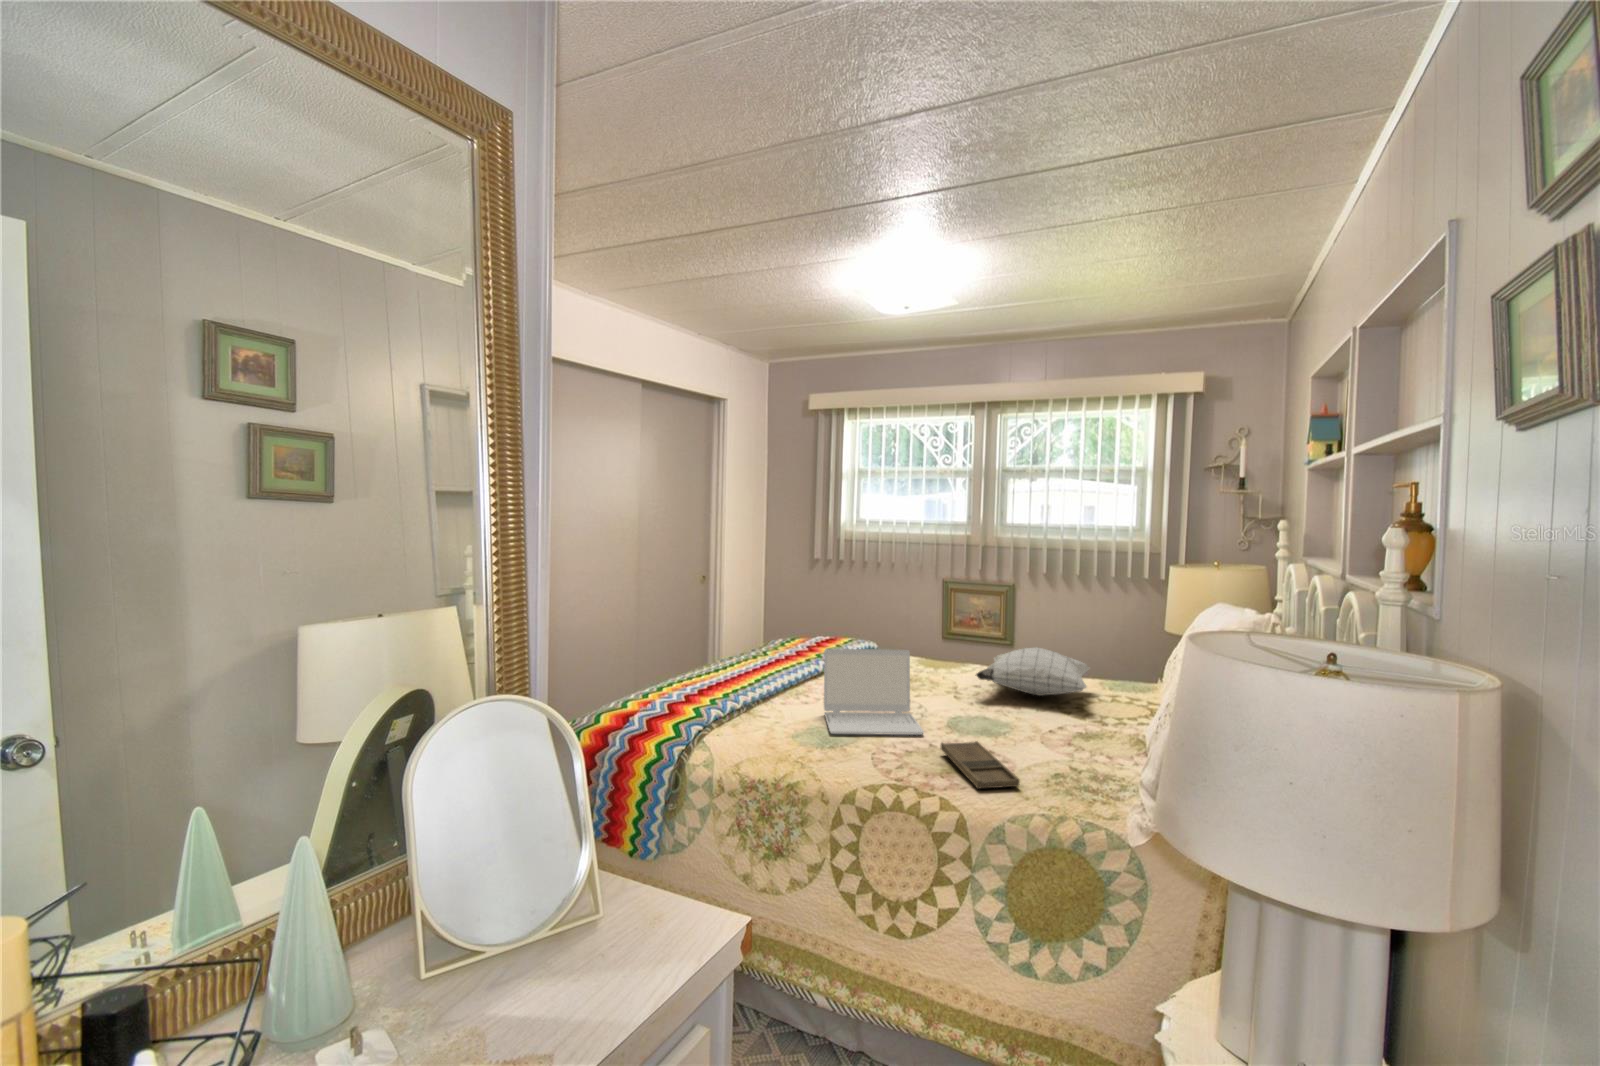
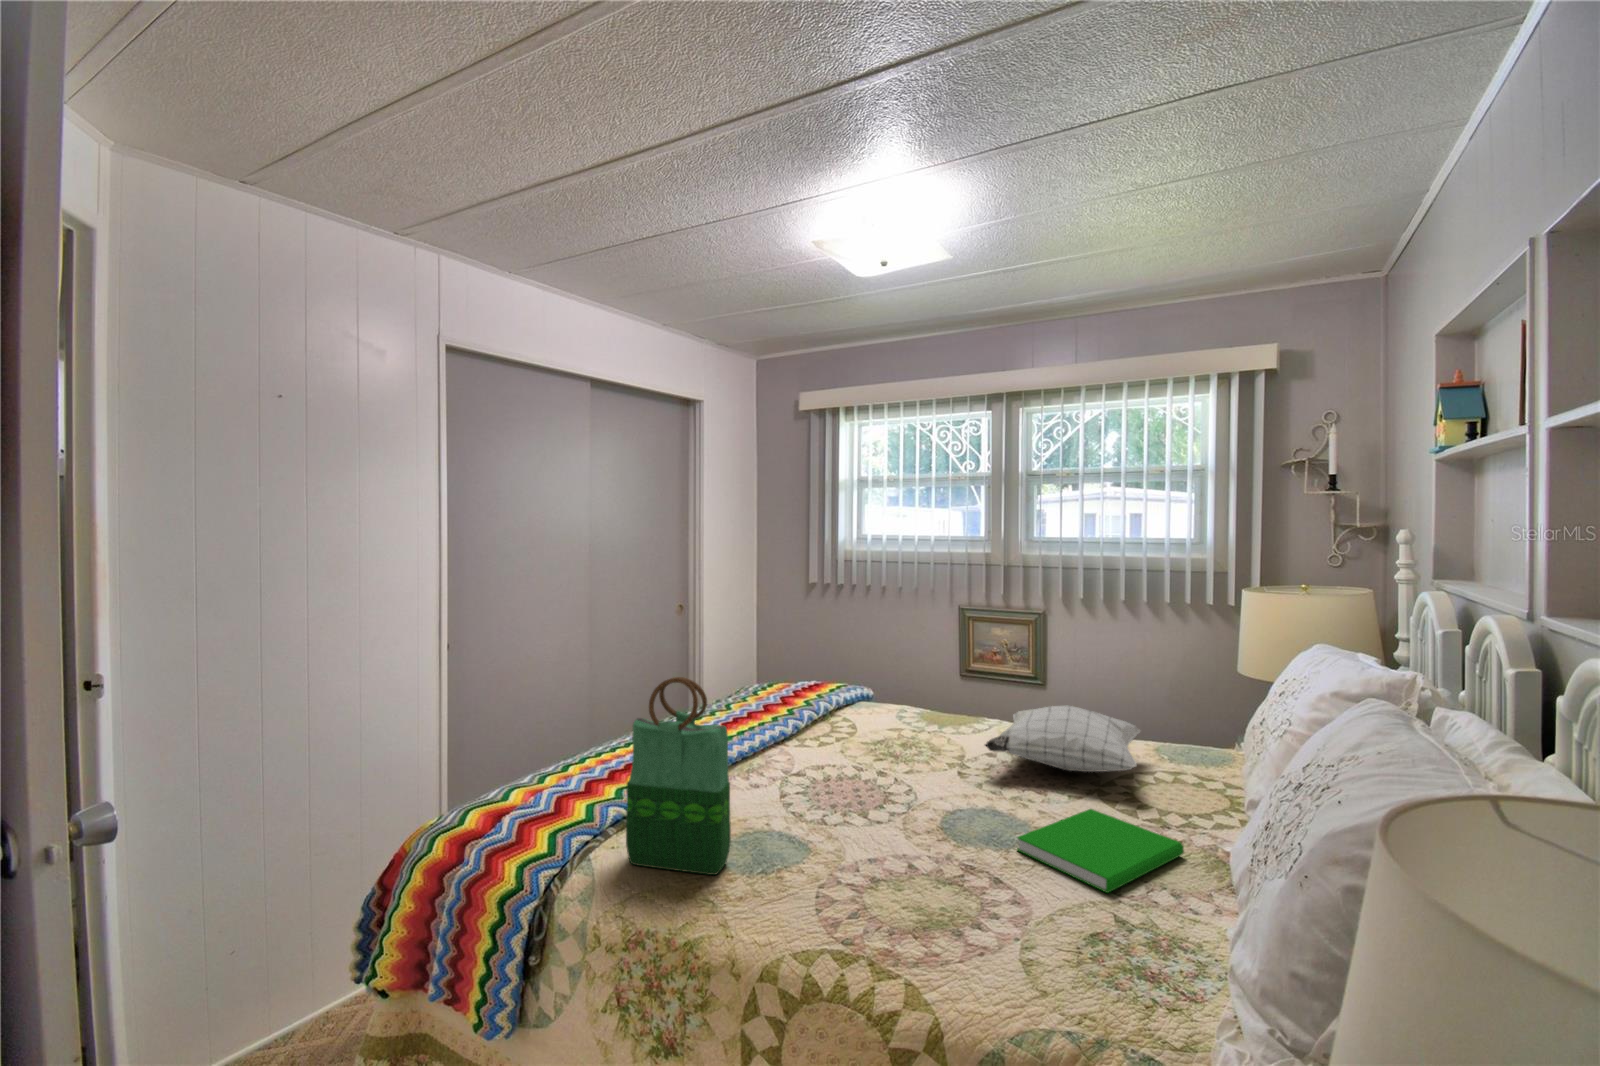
tote bag: none [731,612,806,749] -> present [626,677,731,875]
laptop: present [824,649,924,735] -> none [771,716,904,845]
book: none [1003,715,1118,759] -> present [1017,809,1184,893]
tray: present [941,741,1020,789] -> none [921,864,1033,964]

